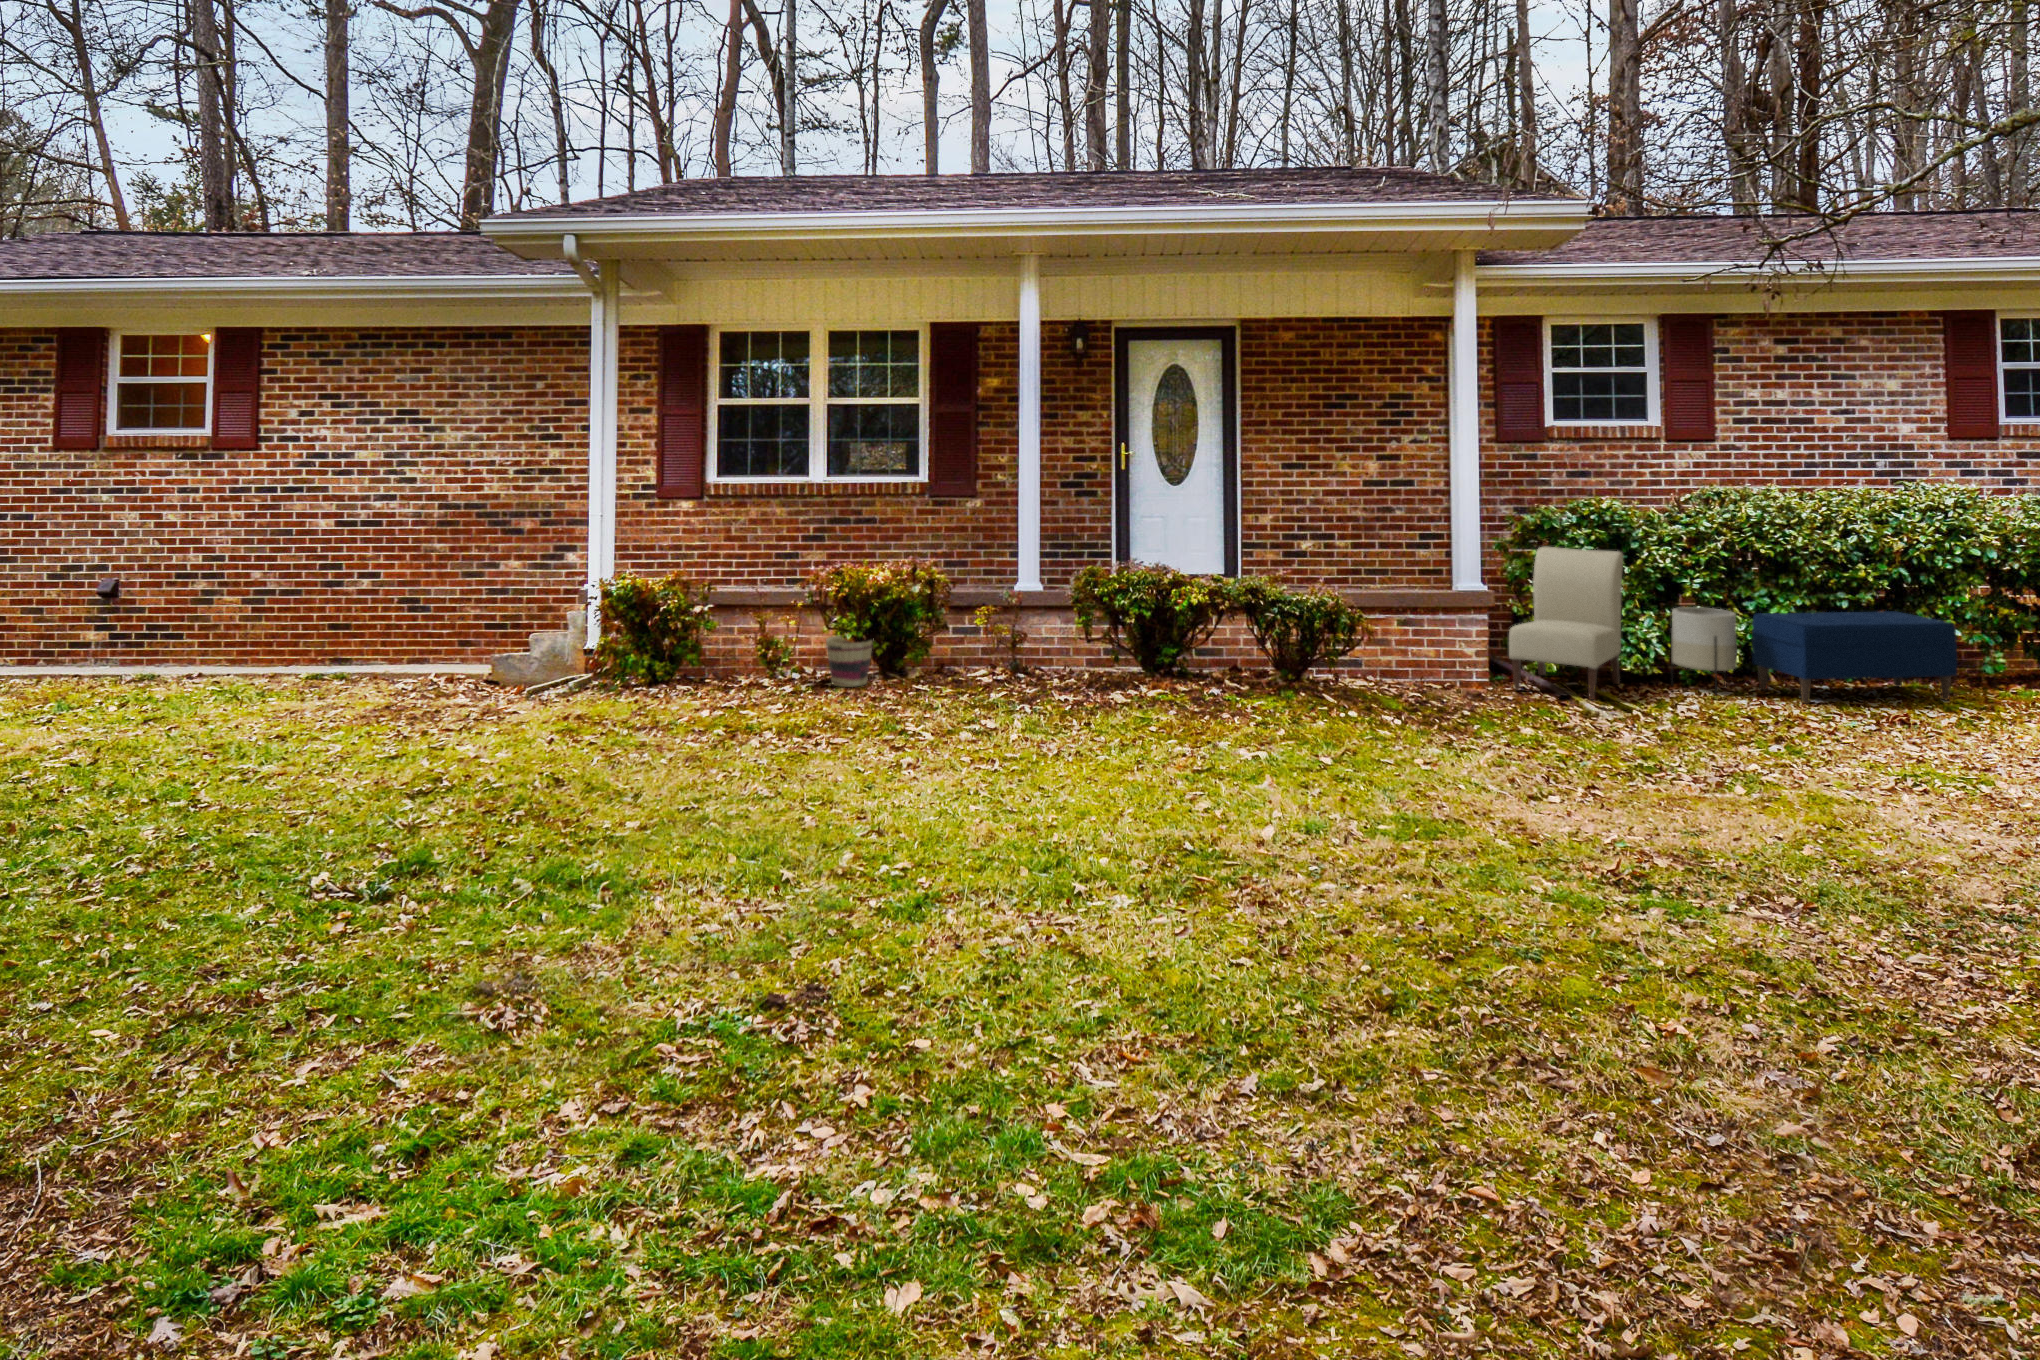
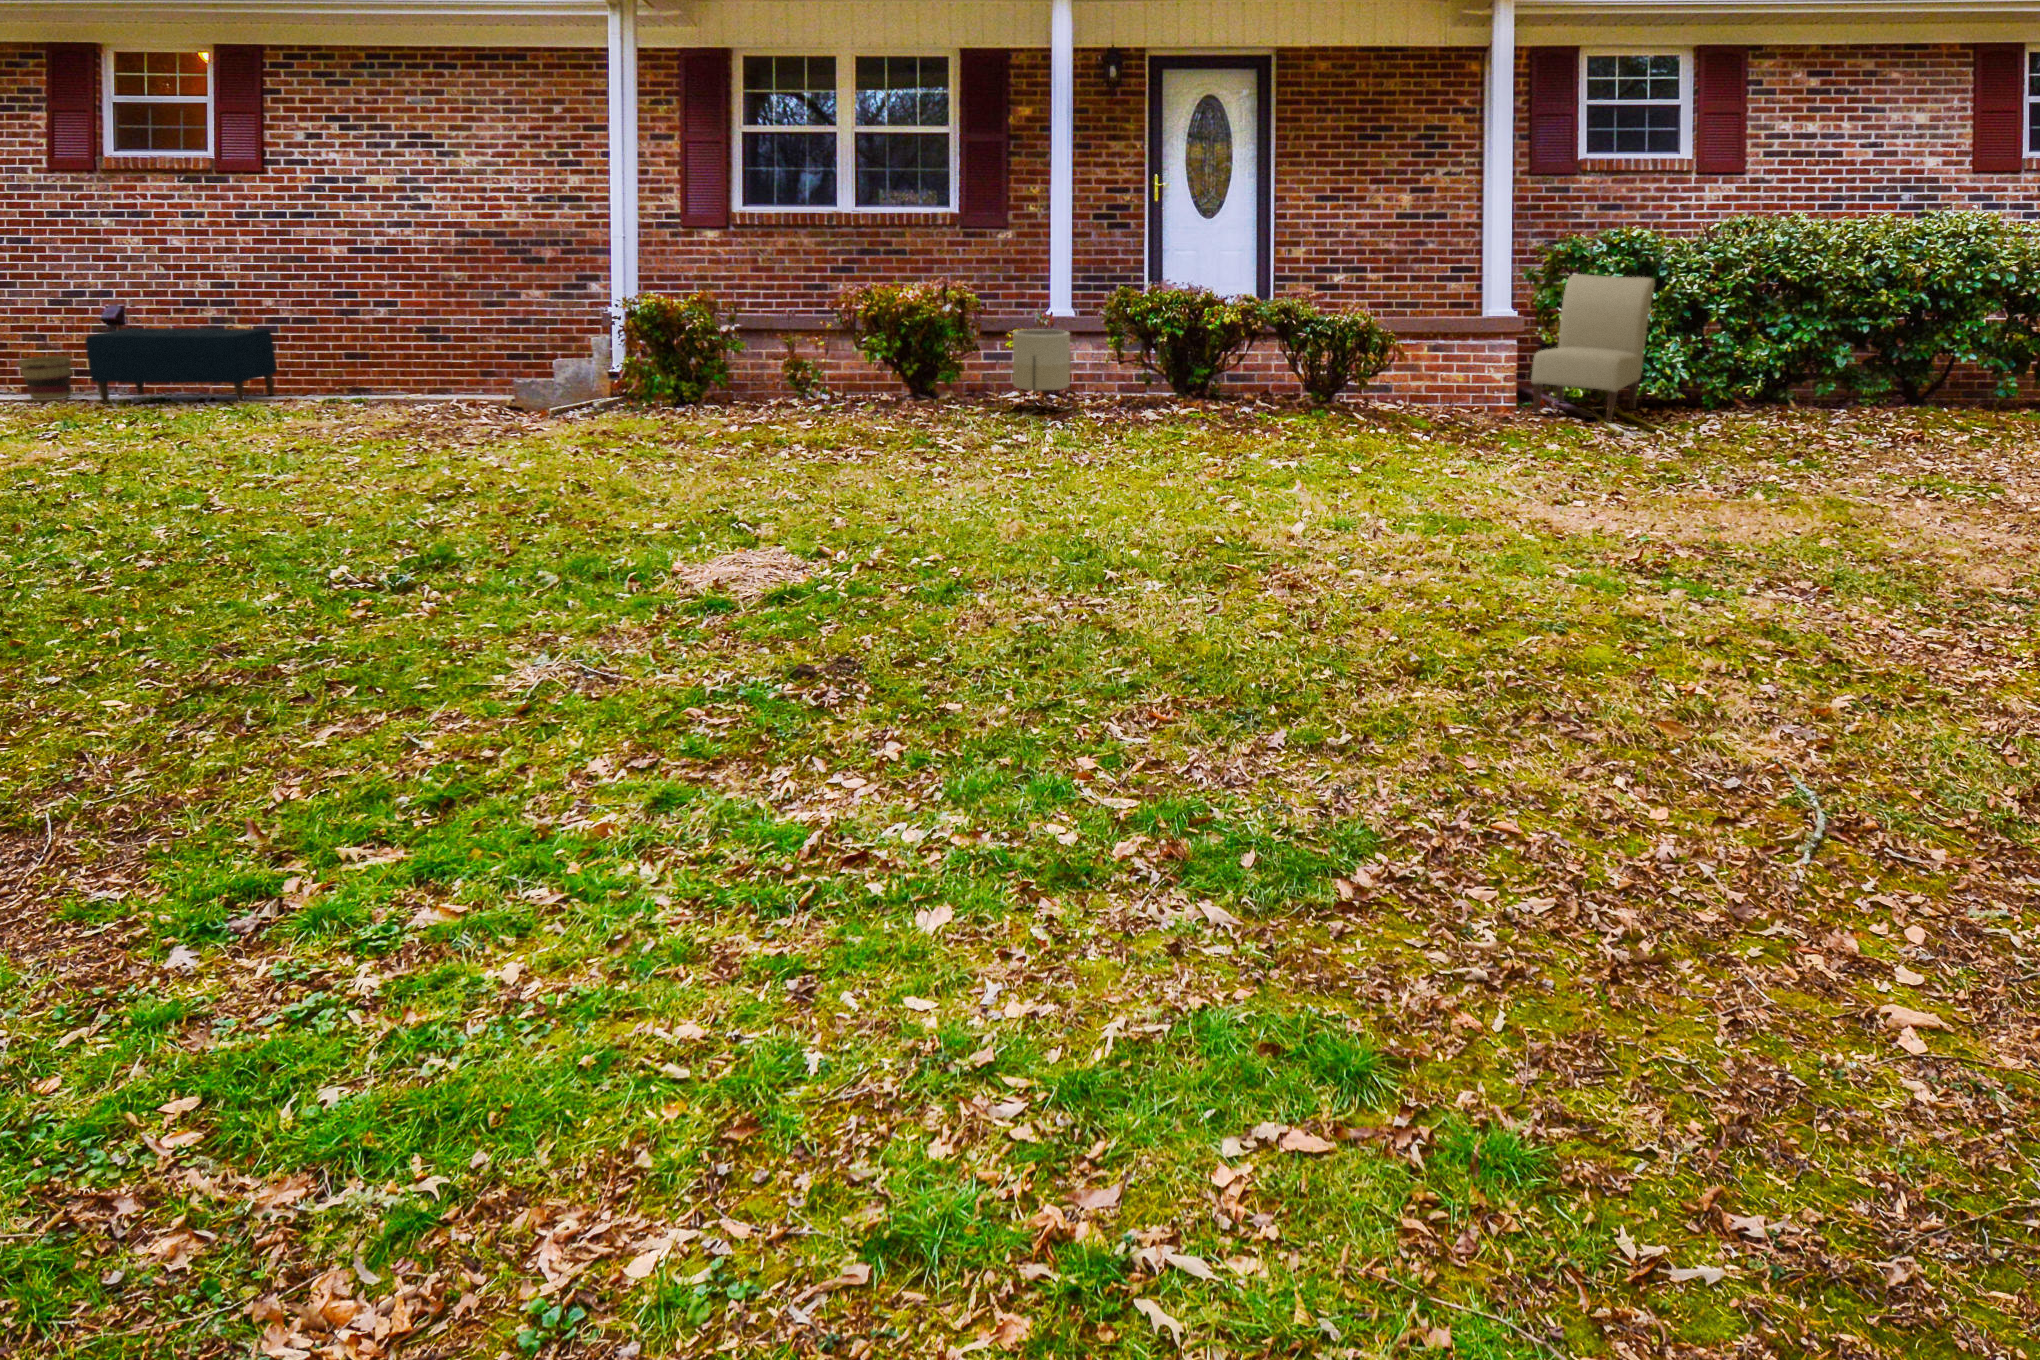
planter: present [1670,607,1737,694] -> present [1013,329,1071,404]
bench: present [1752,611,1957,704] -> present [85,328,277,403]
basket: present [826,636,872,687] -> present [18,356,71,401]

